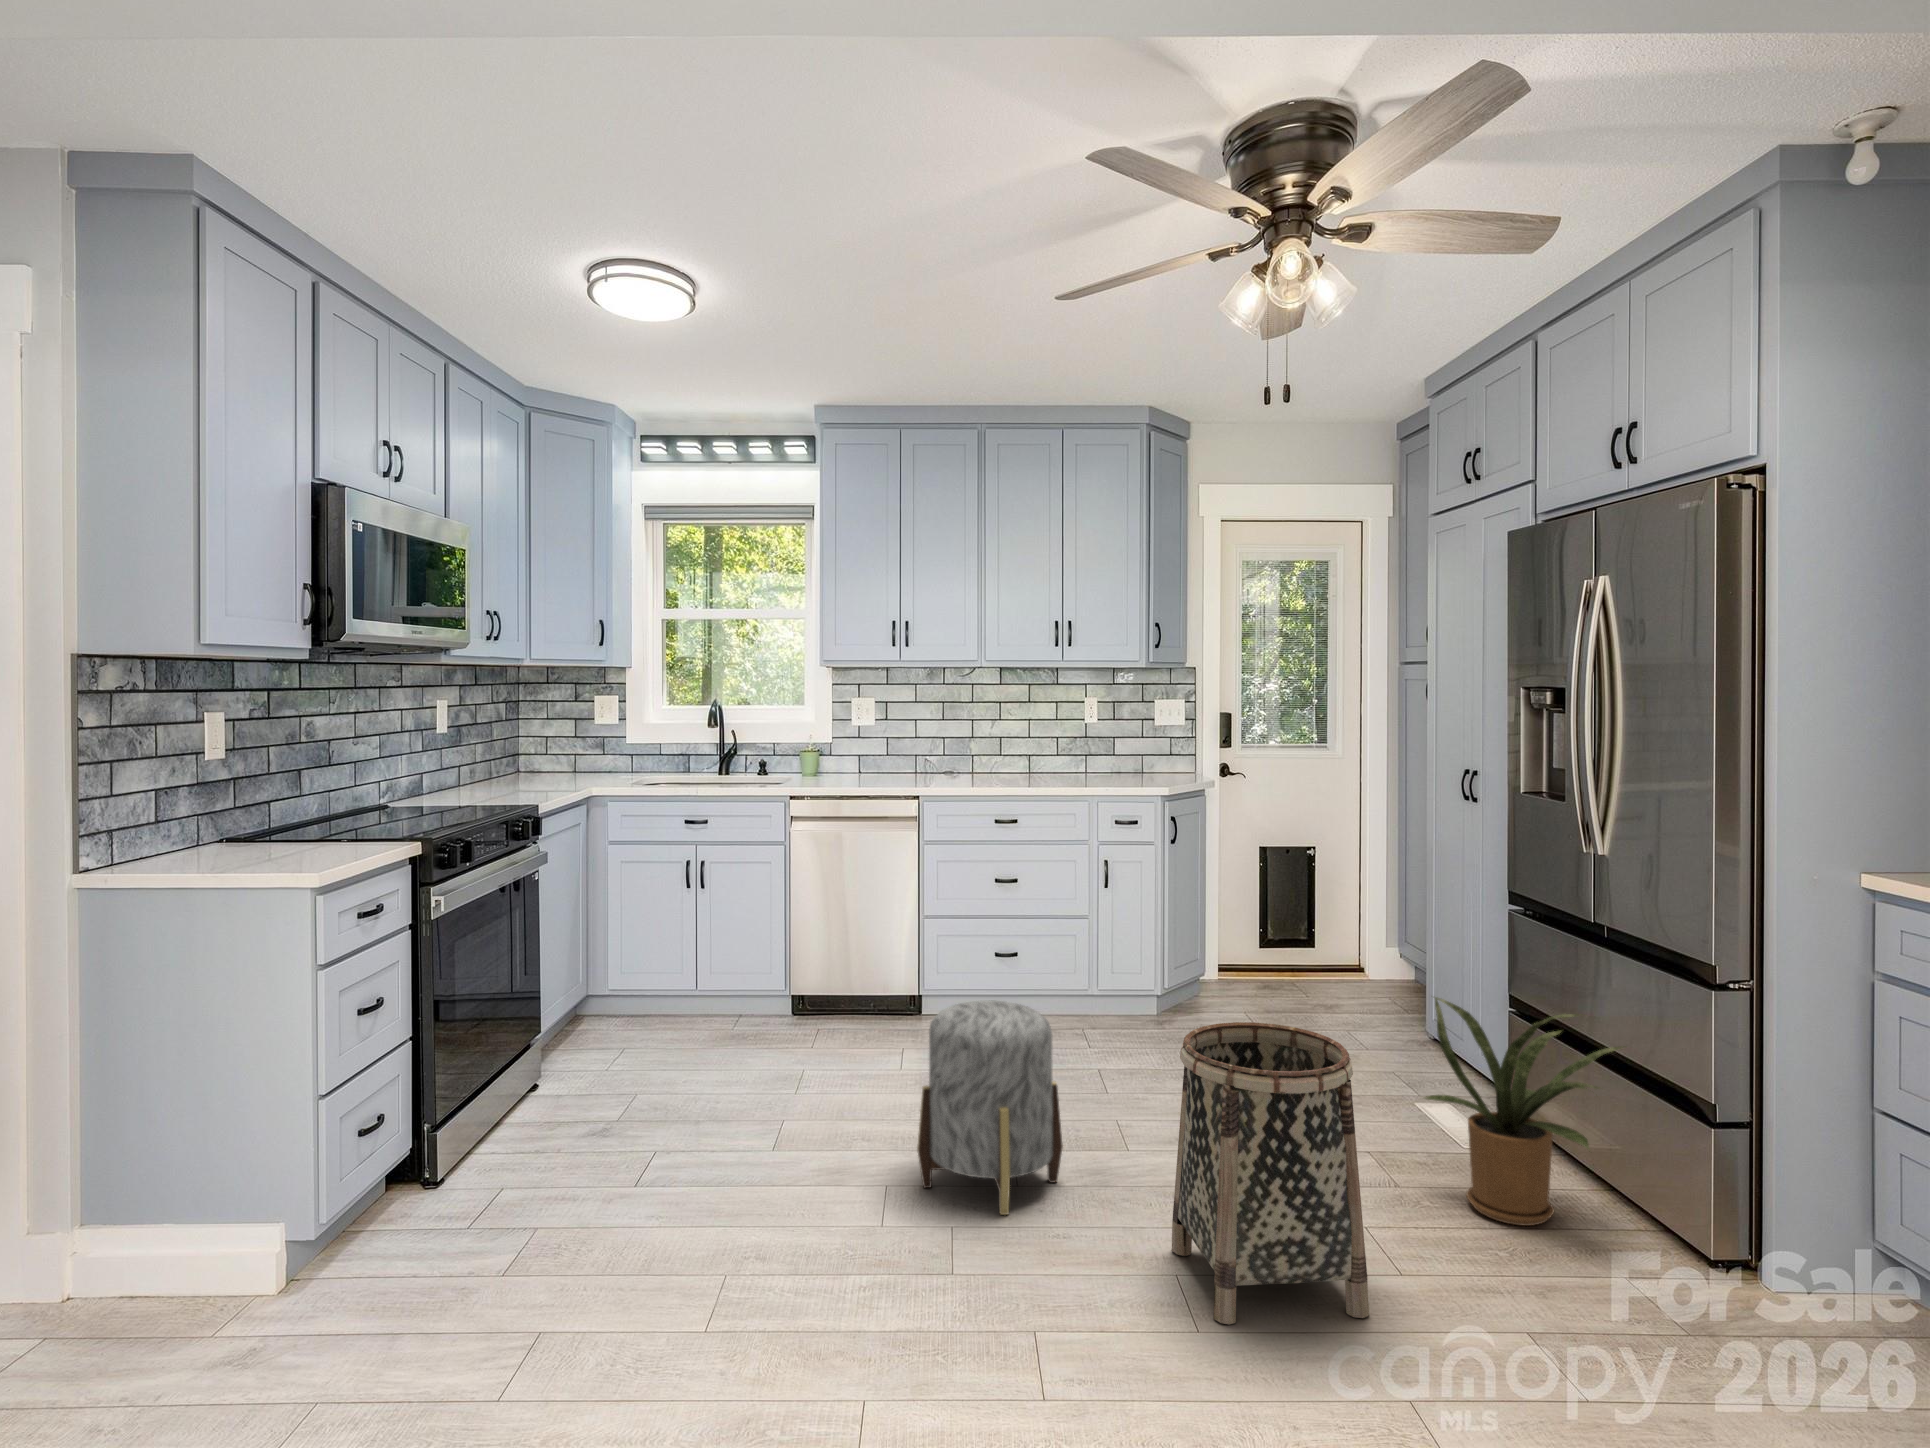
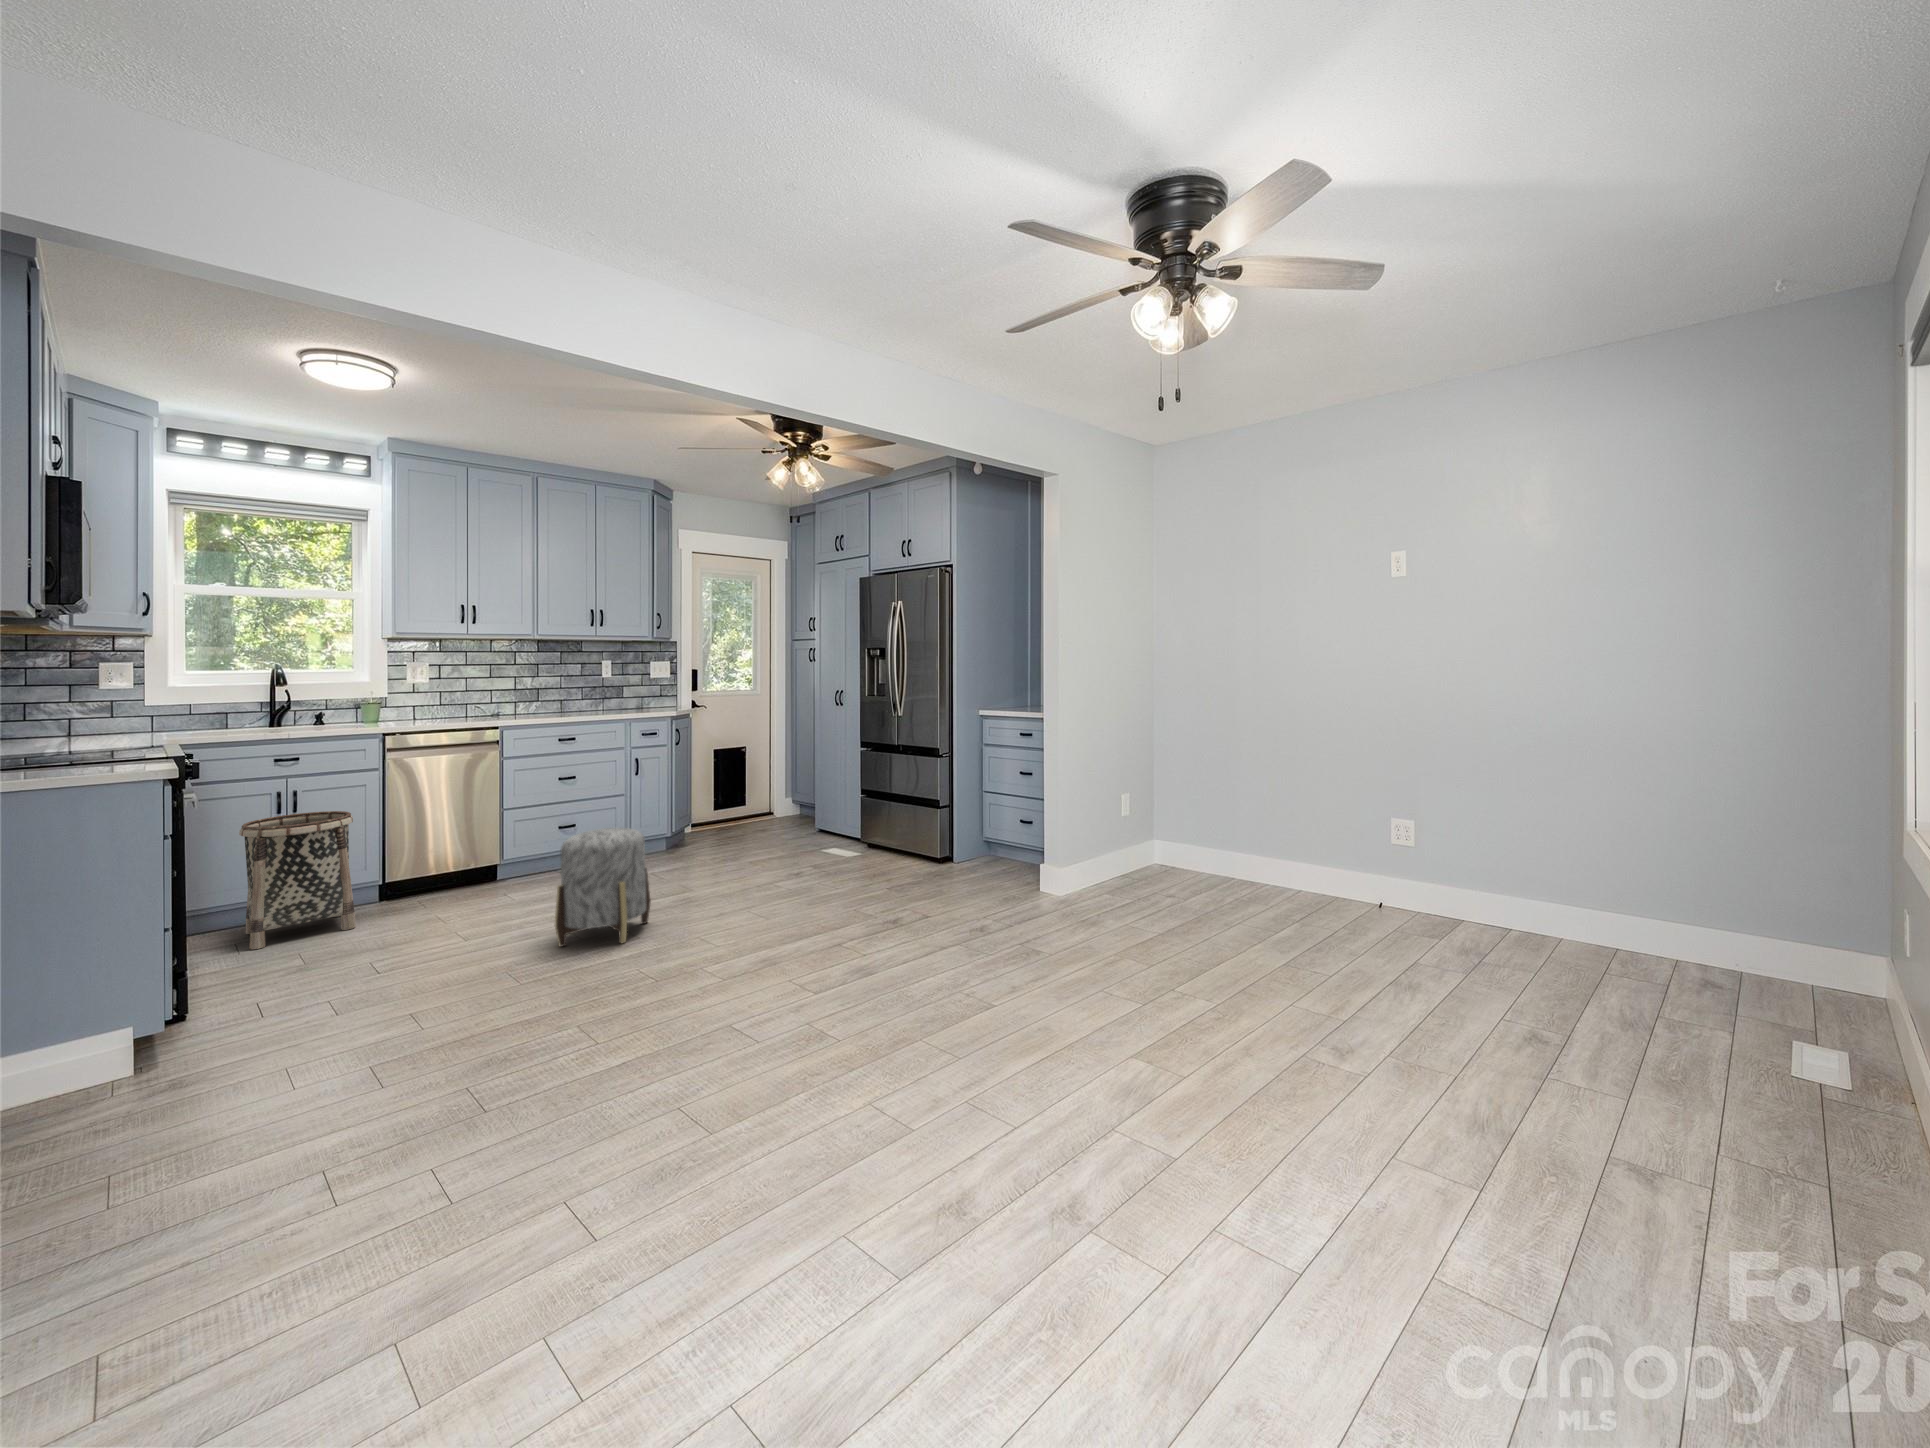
house plant: present [1424,997,1621,1226] -> none [831,784,915,881]
basket: present [1172,1022,1369,1324] -> present [239,811,356,949]

